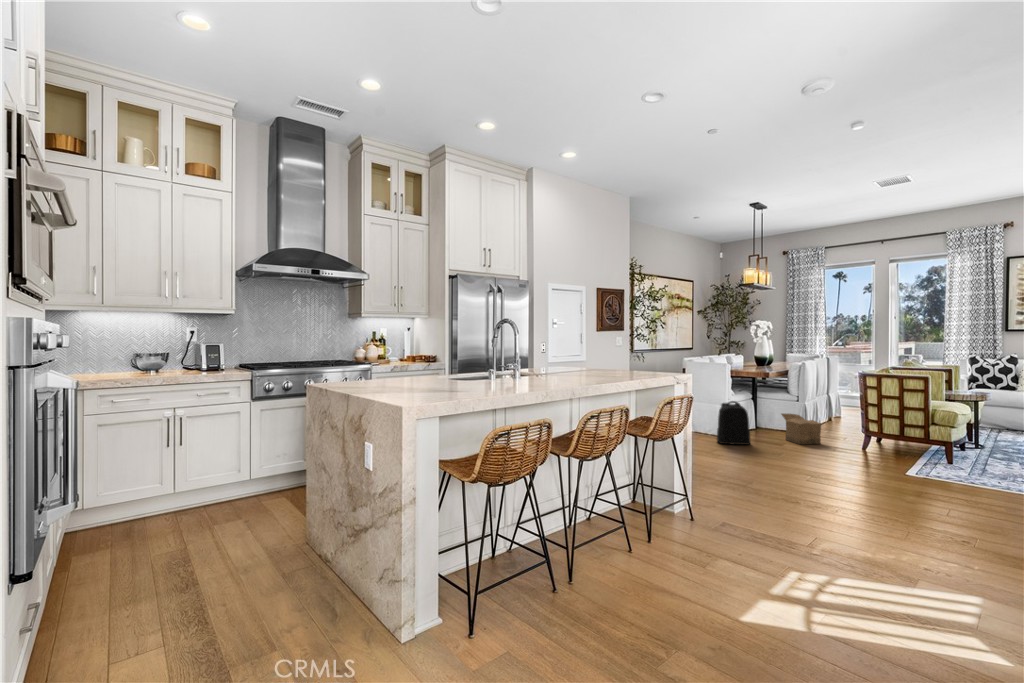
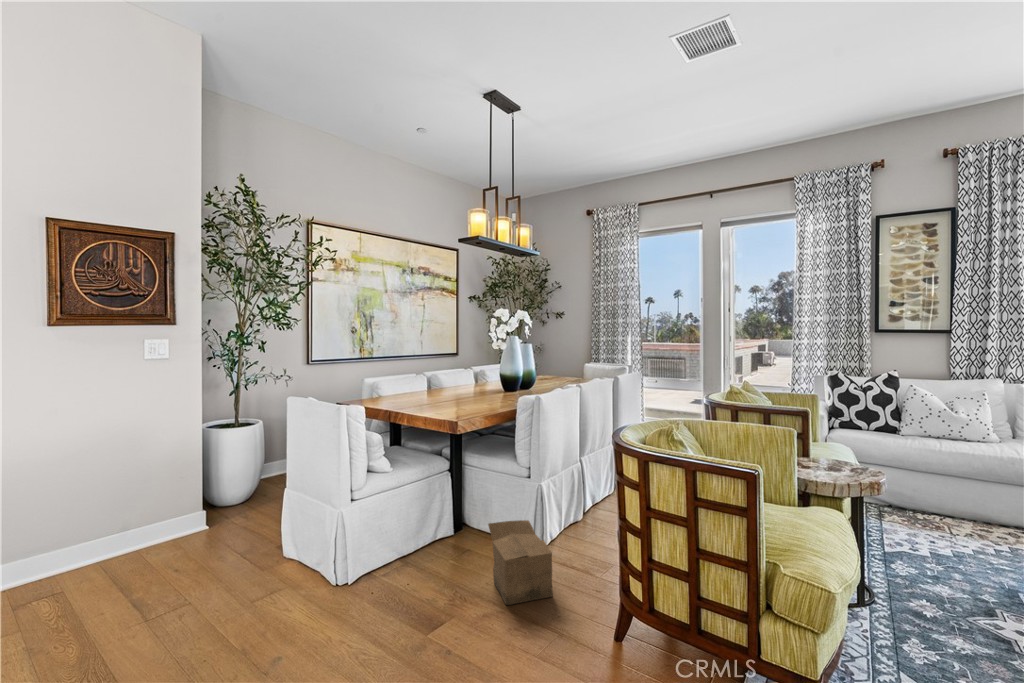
backpack: present [717,401,751,445] -> none [323,518,398,625]

